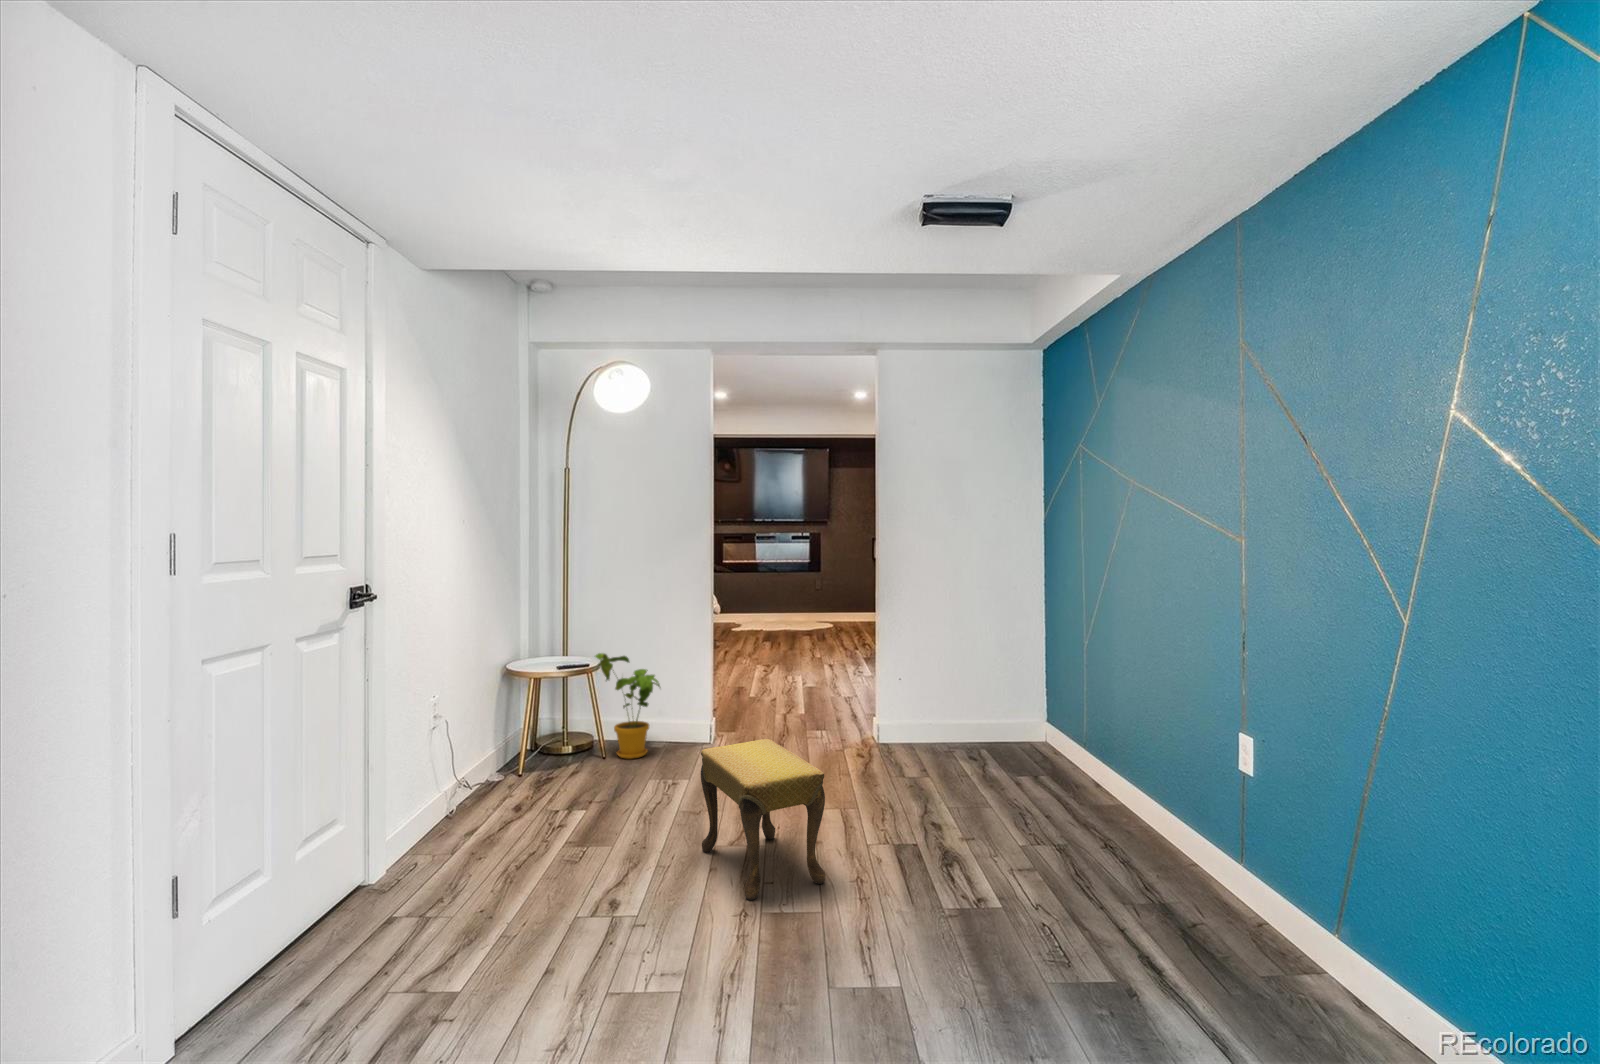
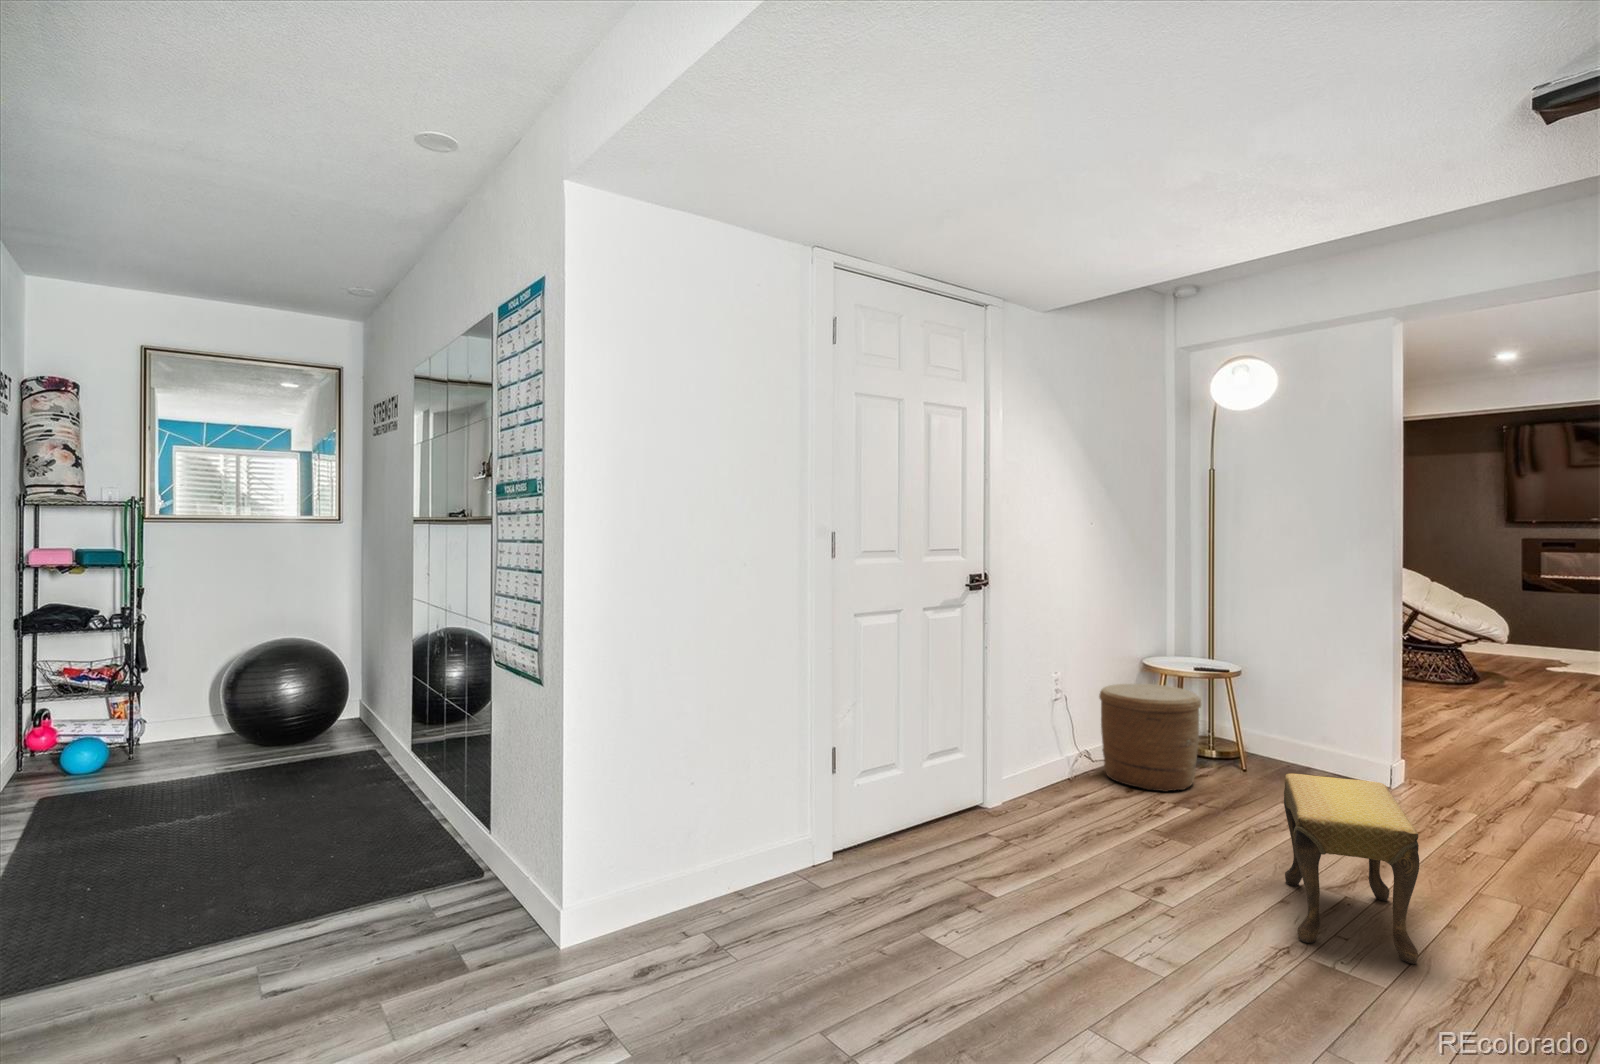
house plant: present [595,653,660,759] -> none [1235,661,1315,779]
woven basket: none [473,690,578,805] -> present [1099,684,1201,792]

